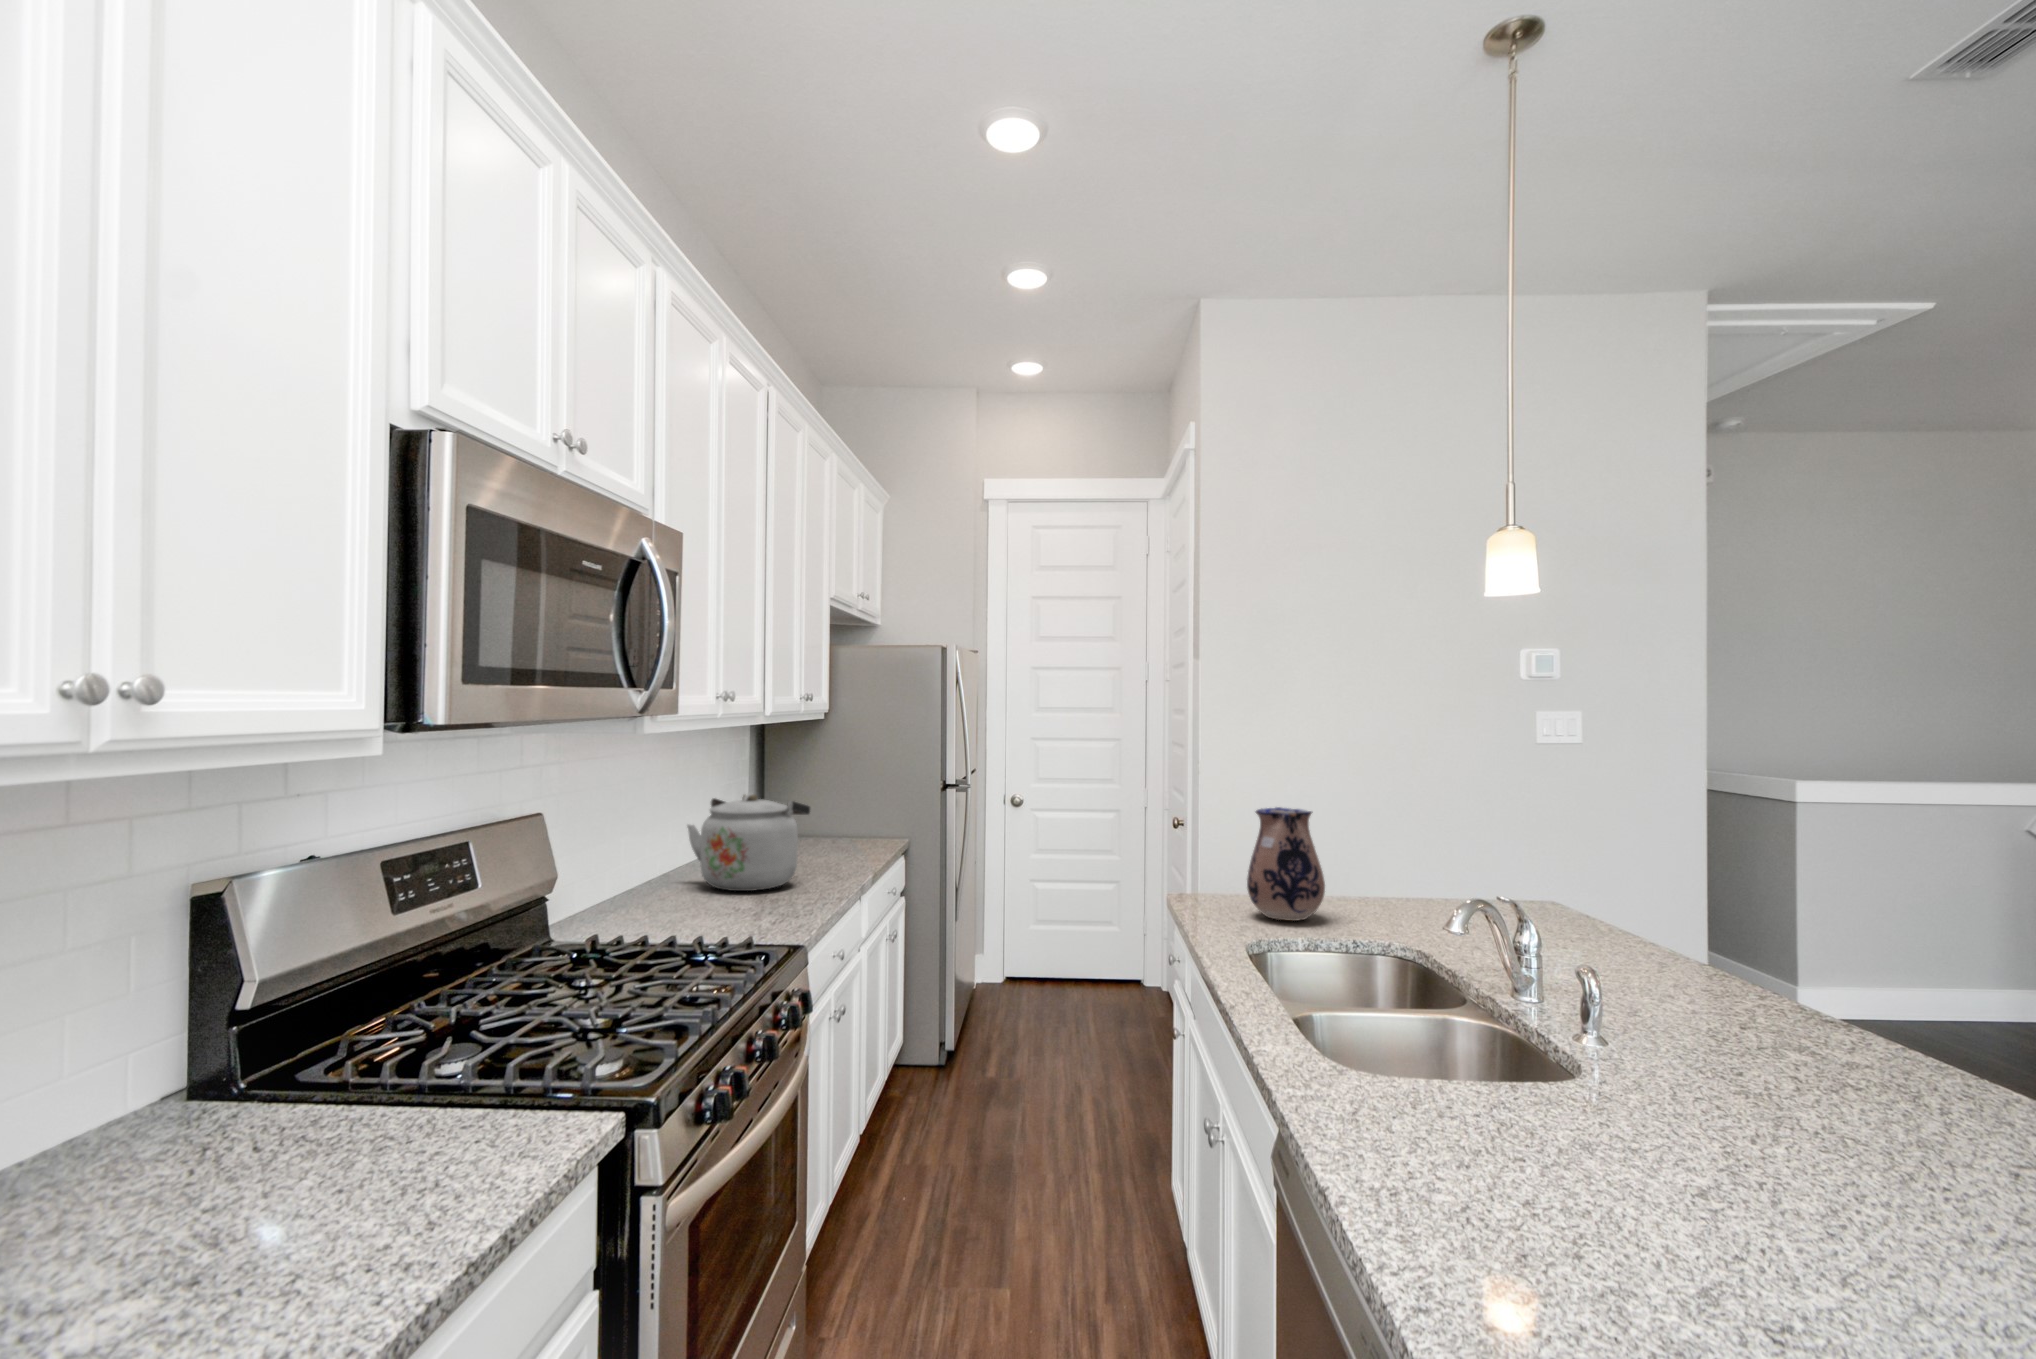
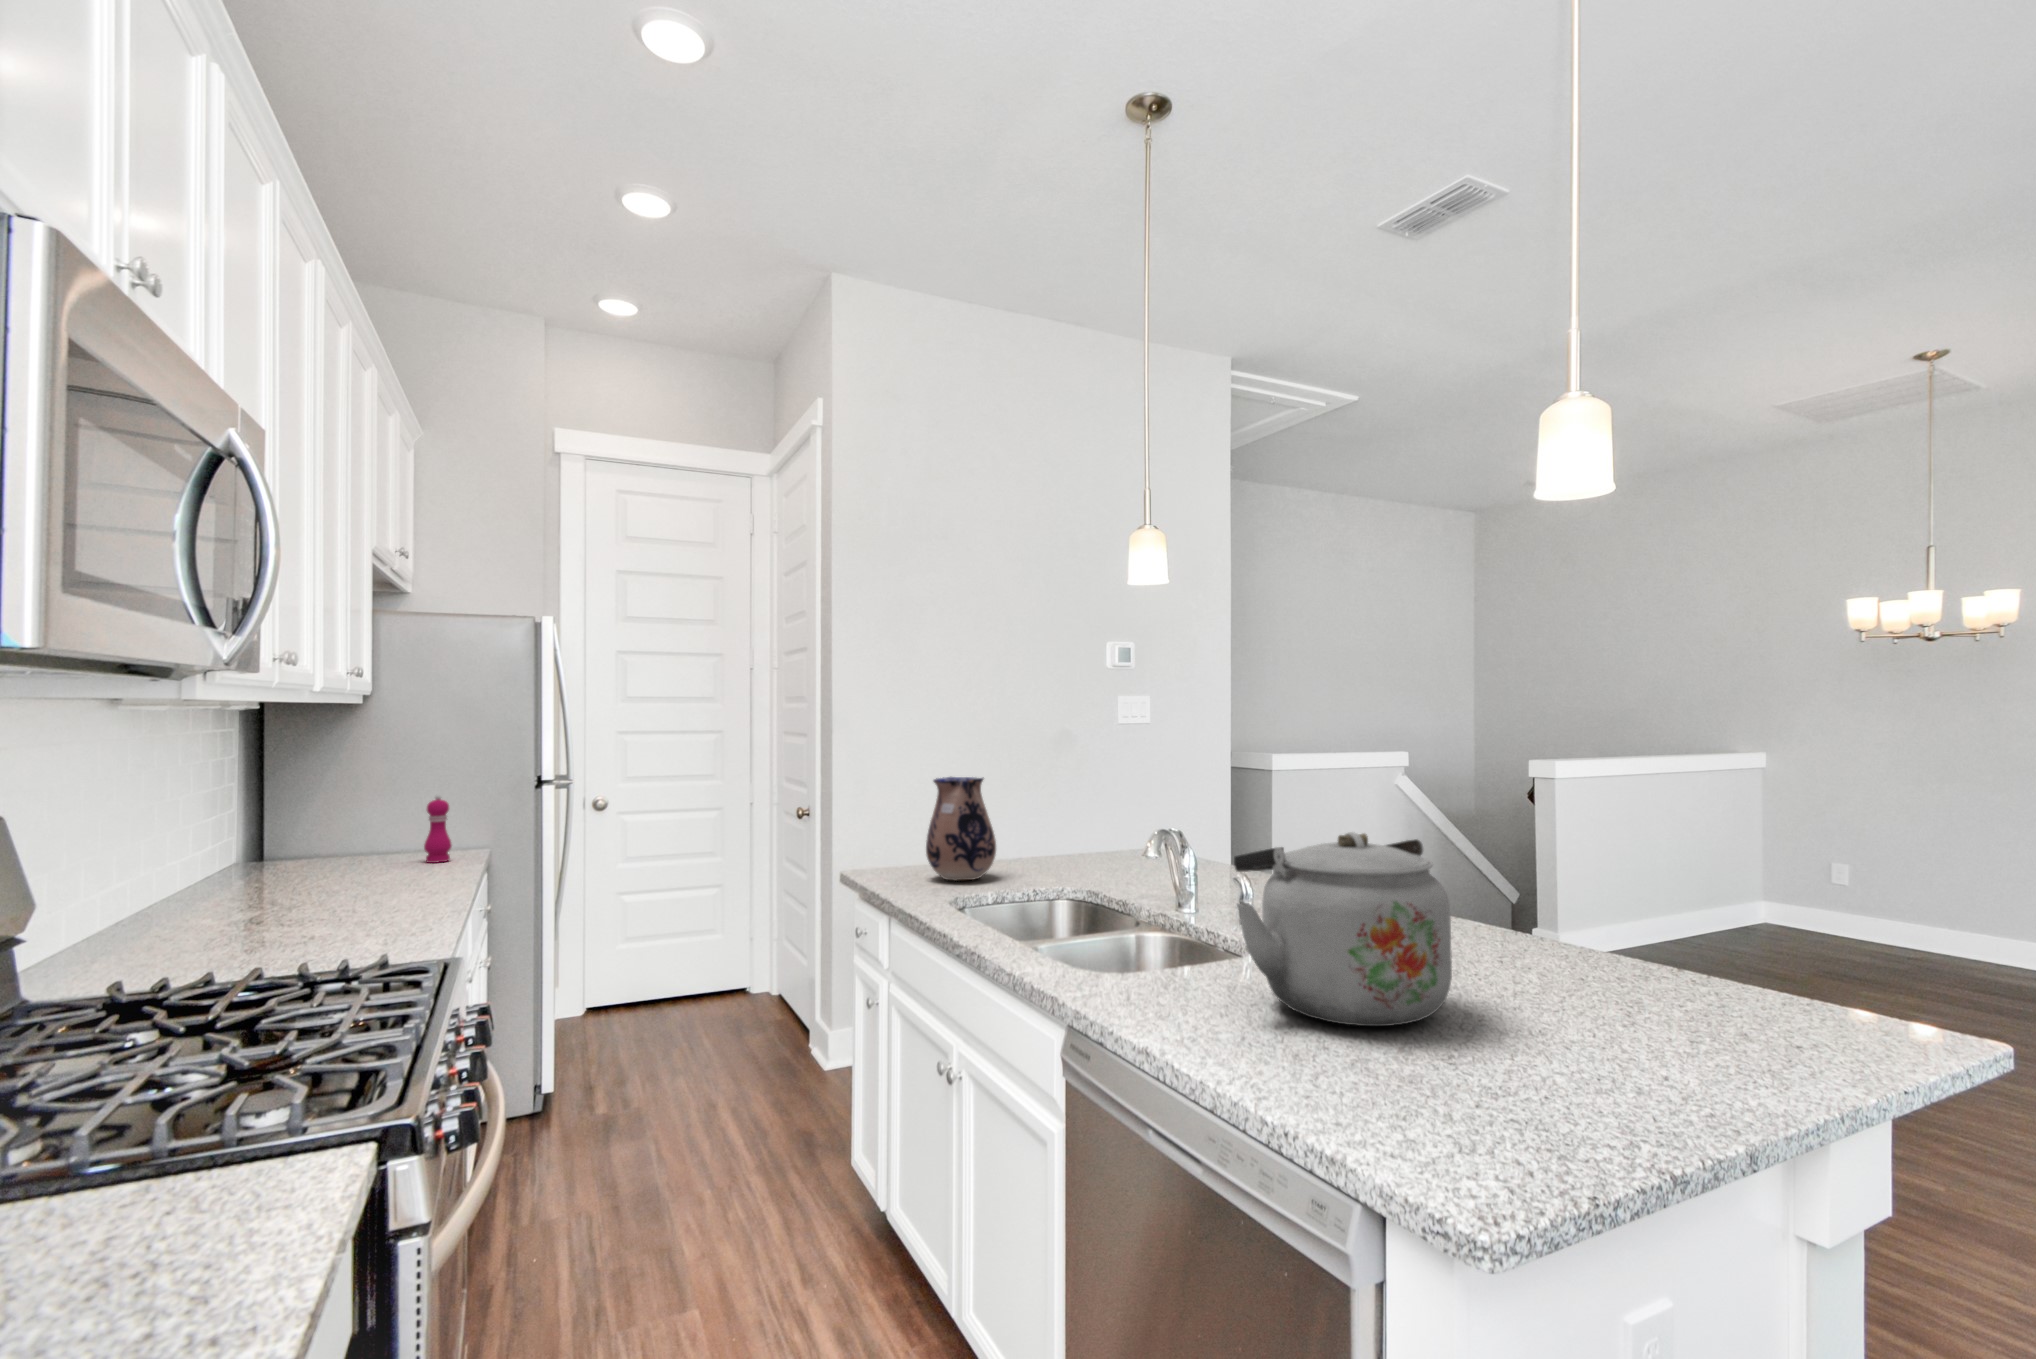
pepper mill: none [853,790,873,847] -> present [424,795,452,863]
kettle: present [687,794,810,891] -> present [1234,832,1452,1026]

